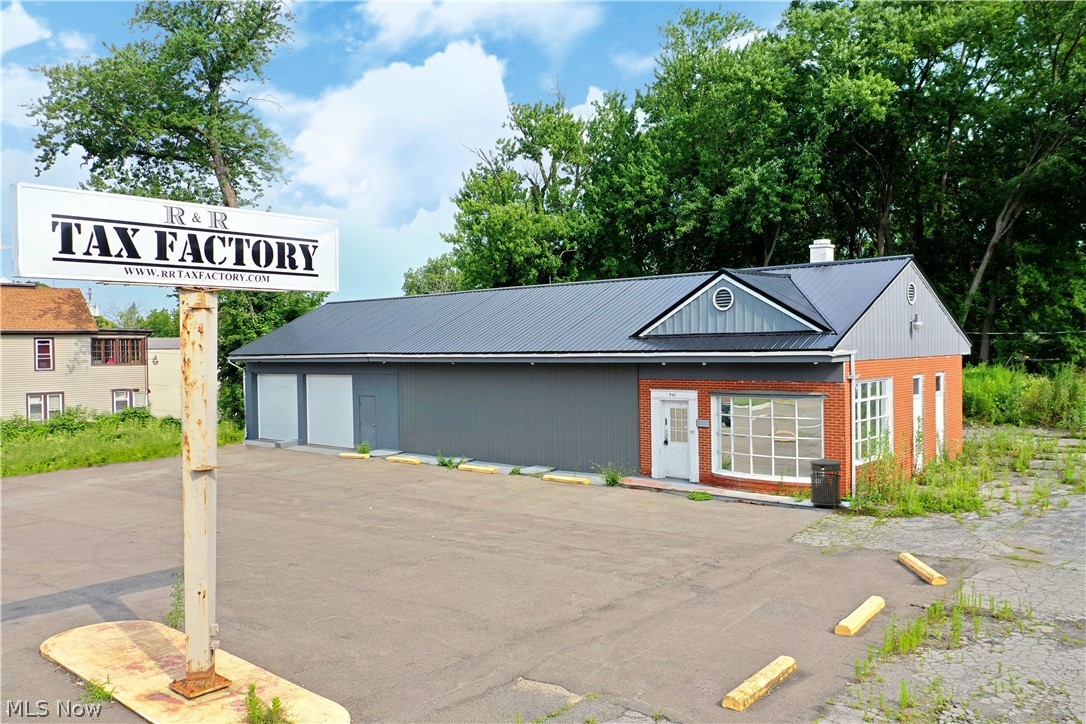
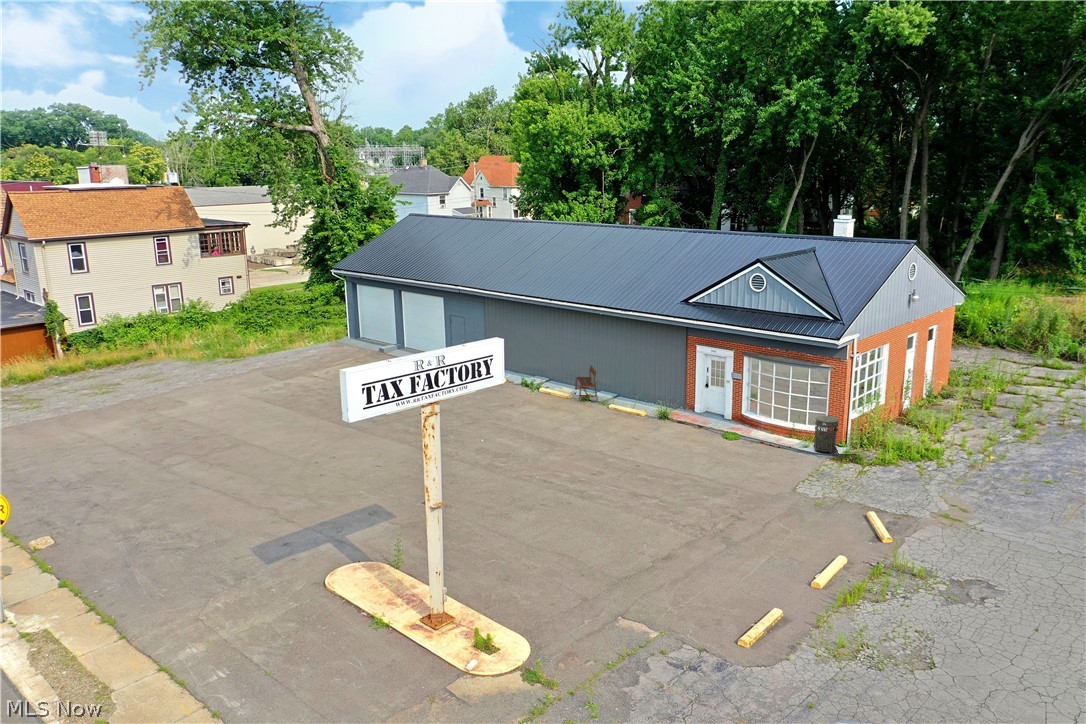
bench: none [505,433,532,476] -> present [575,365,597,402]

